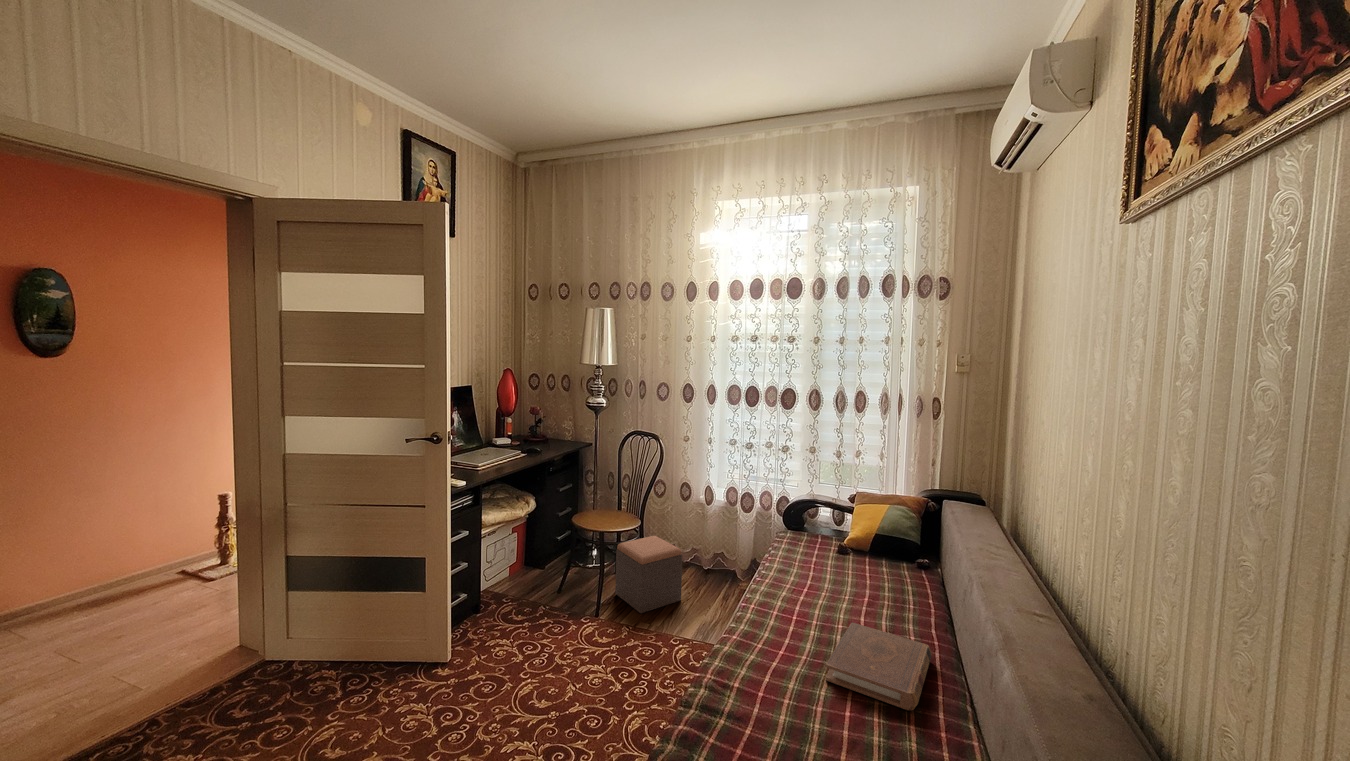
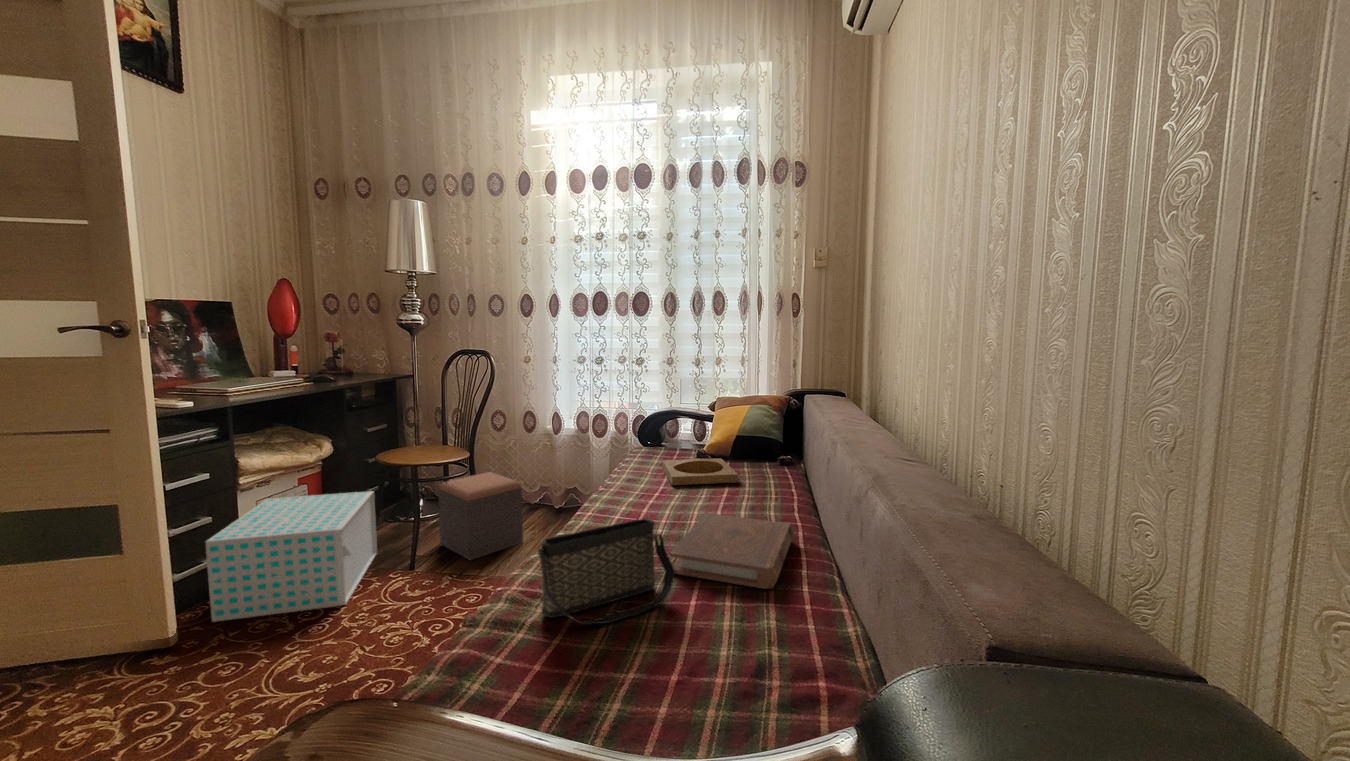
storage box: none [467,546,570,644] -> present [206,491,377,622]
tray: none [807,552,878,584] -> present [662,458,738,485]
handbag: none [731,637,833,723] -> present [538,518,675,625]

